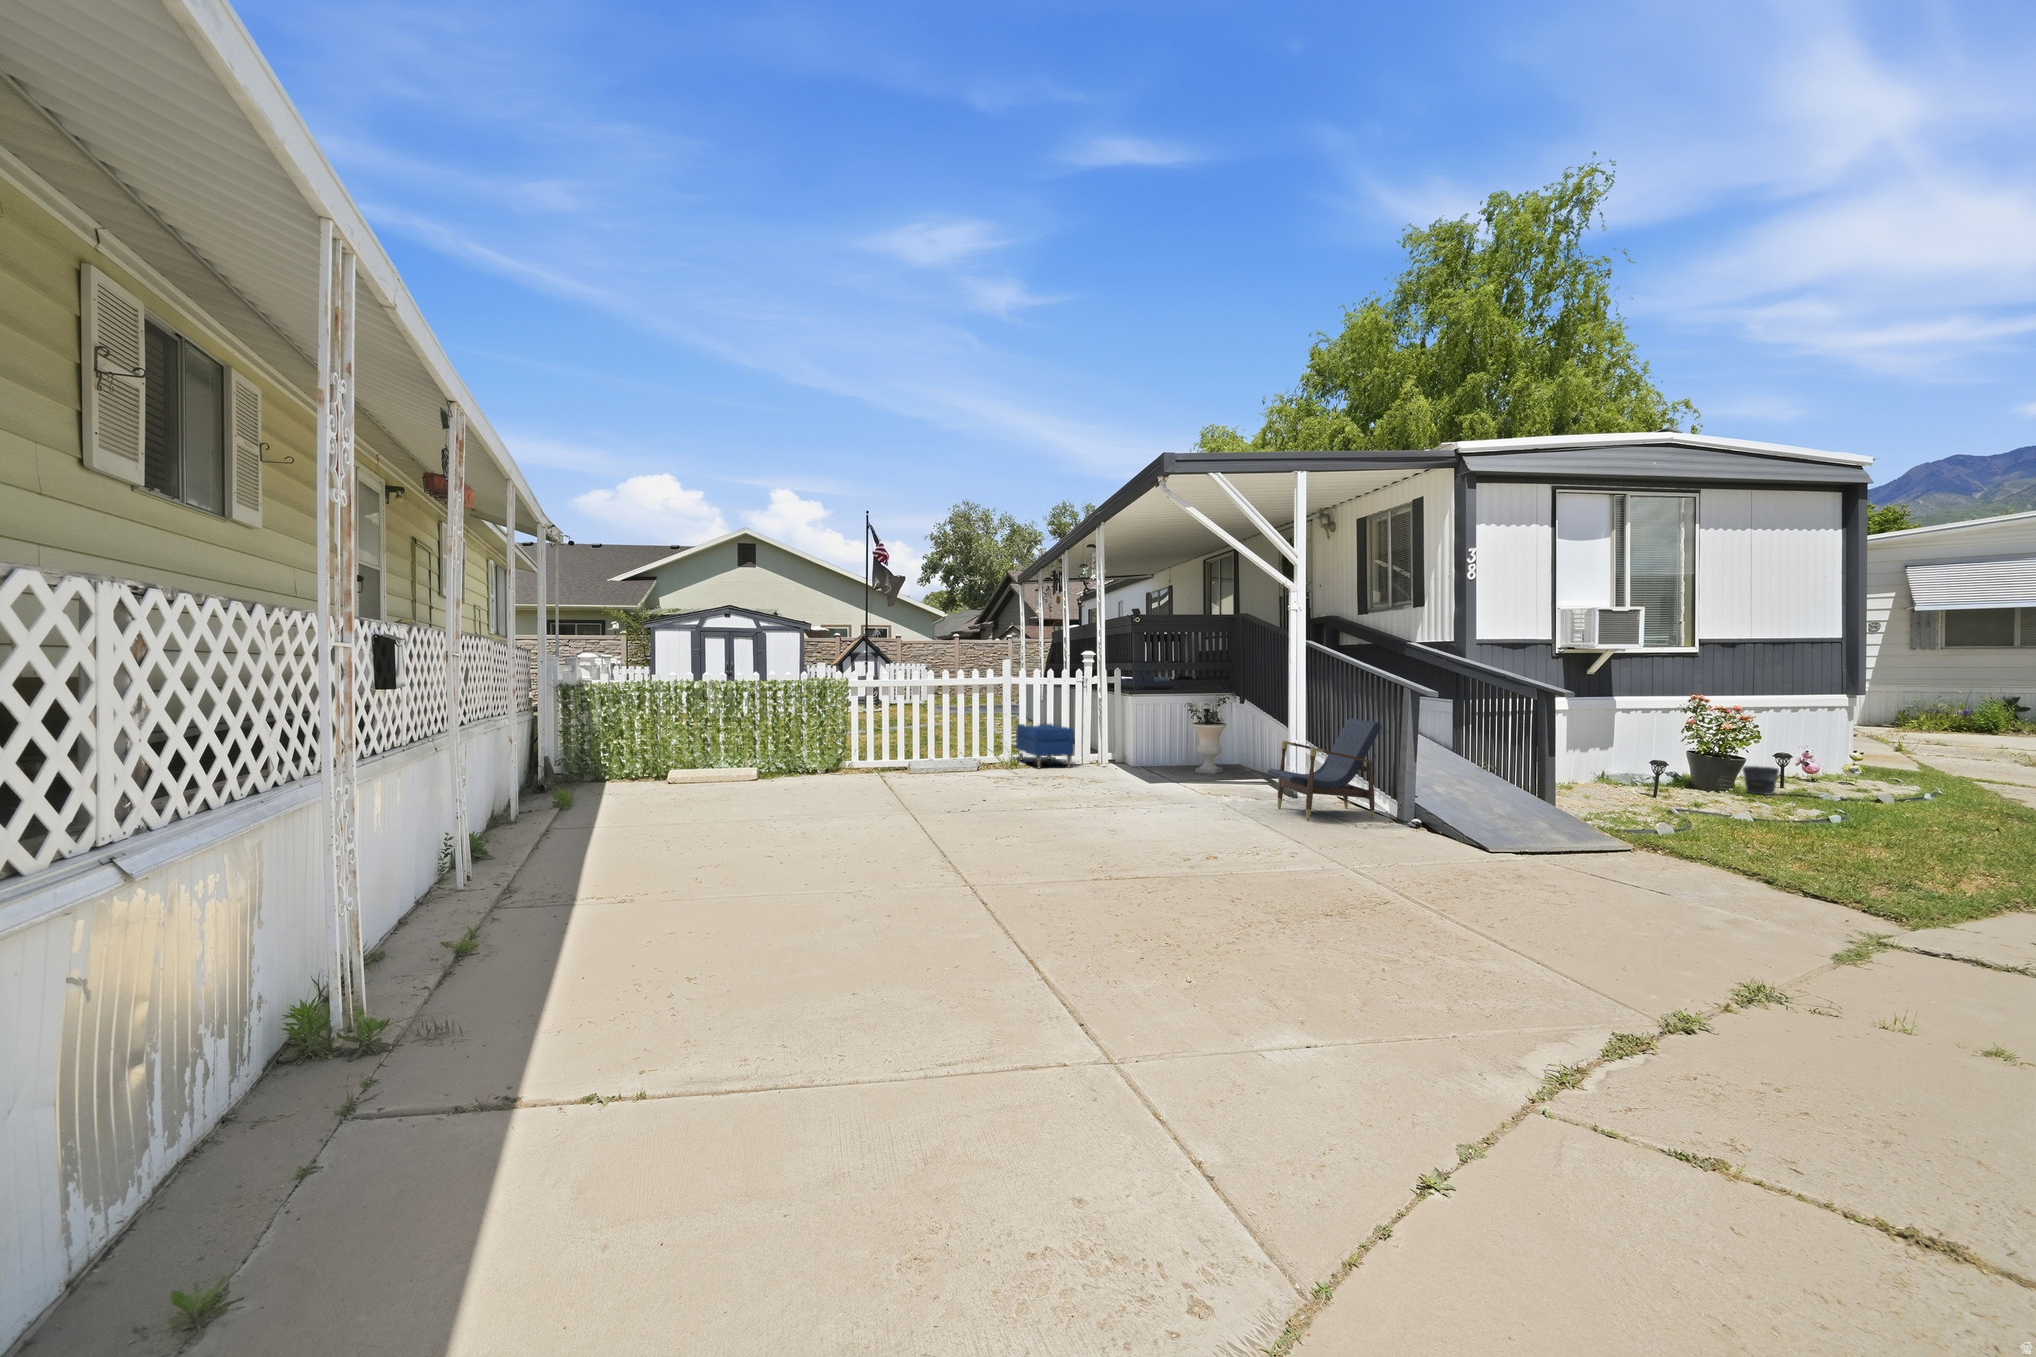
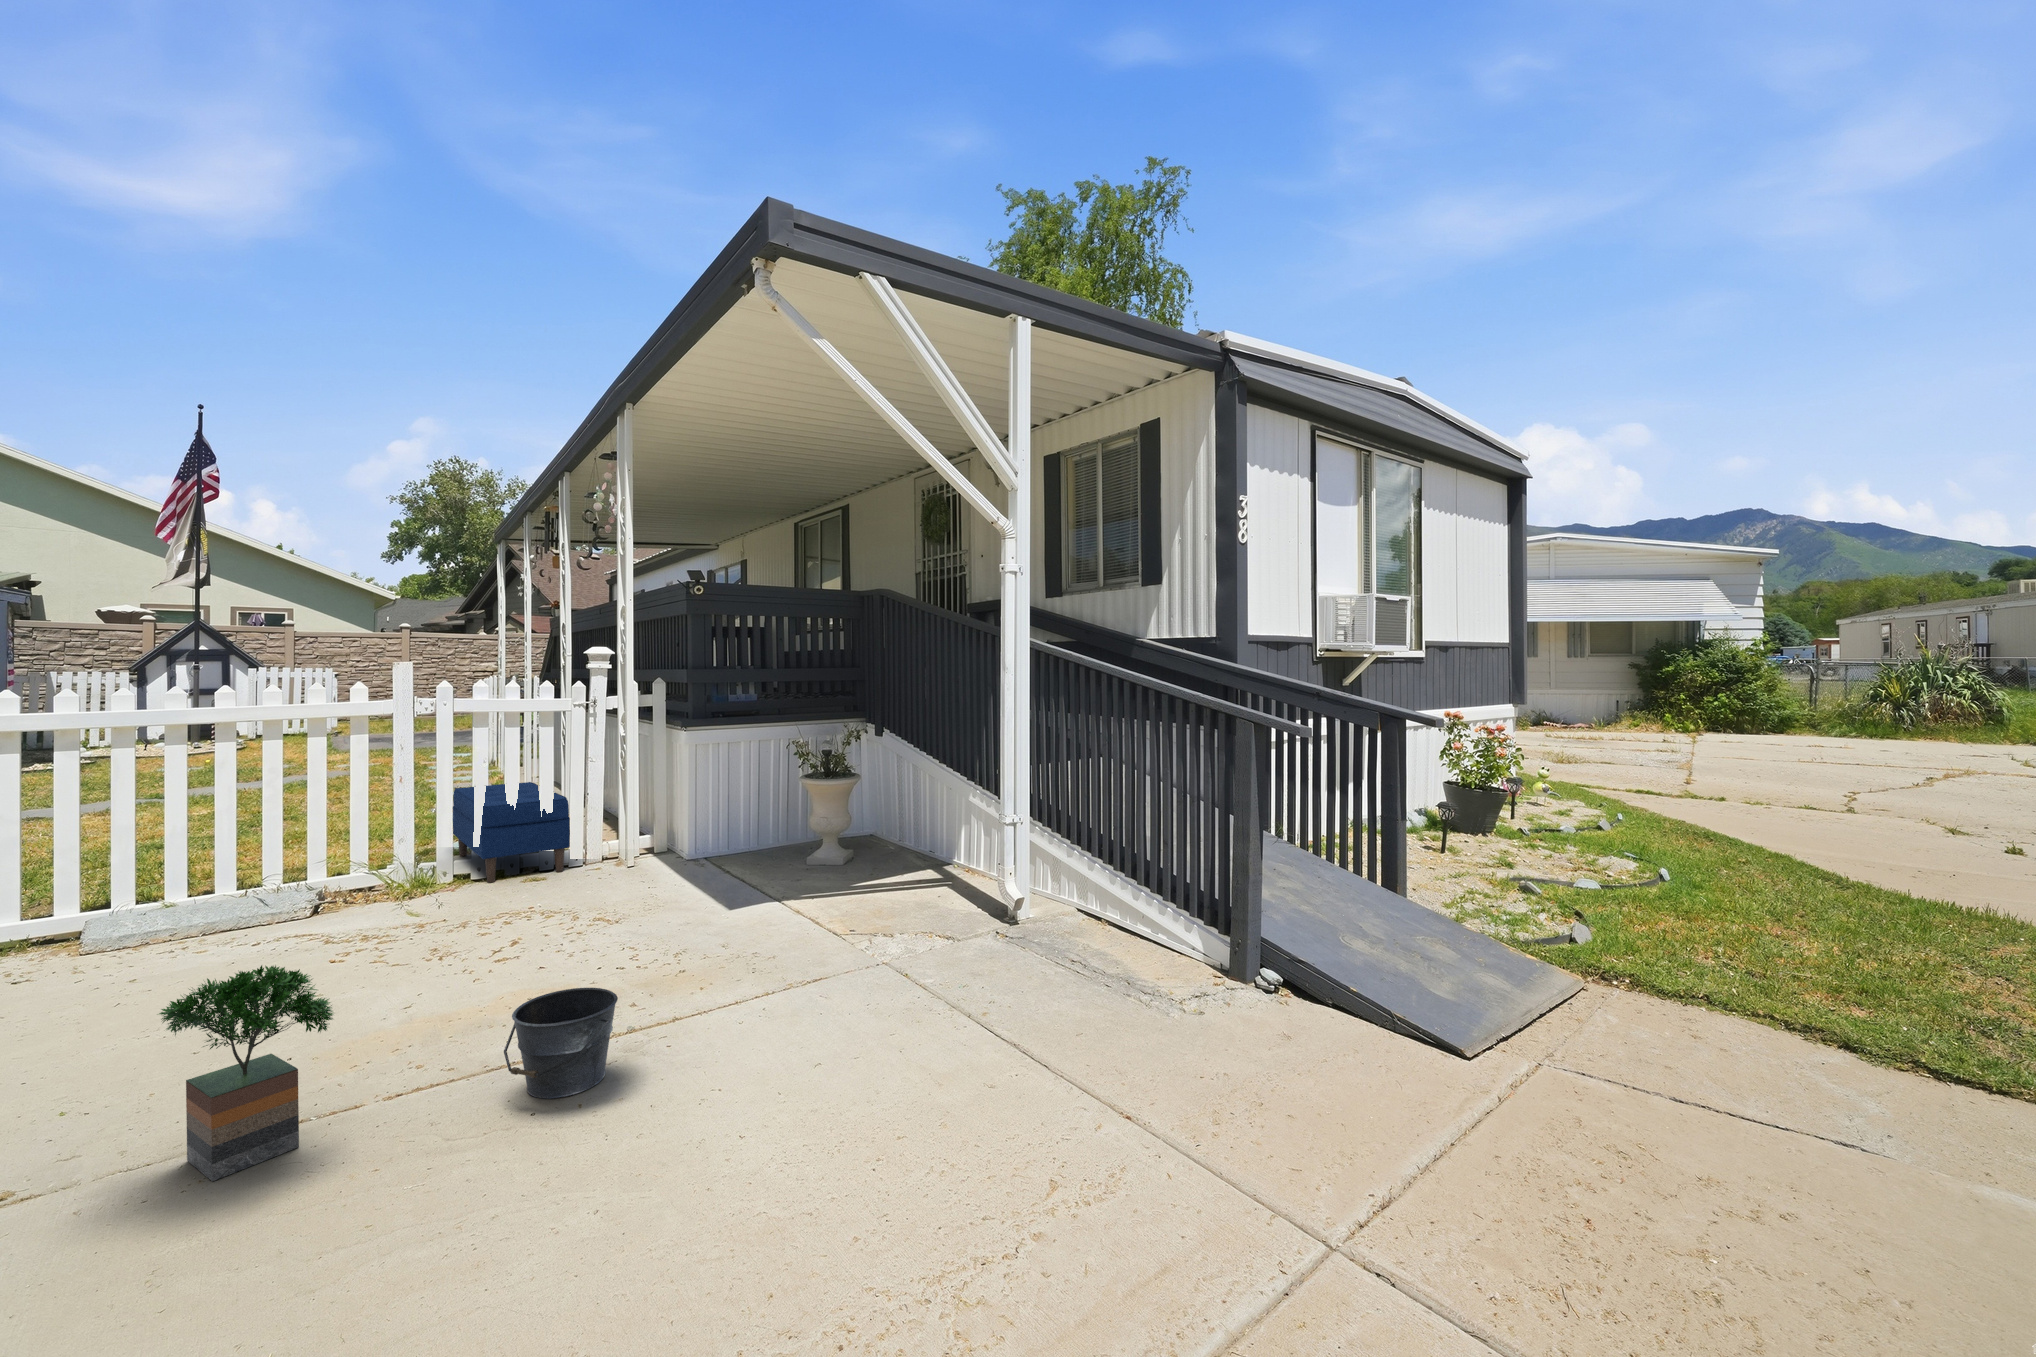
lounge chair: present [1268,719,1381,820] -> none [1032,788,1280,1066]
potted tree: none [983,751,1025,808] -> present [159,965,333,1181]
bucket: present [1739,766,1779,795] -> present [504,988,618,1098]

